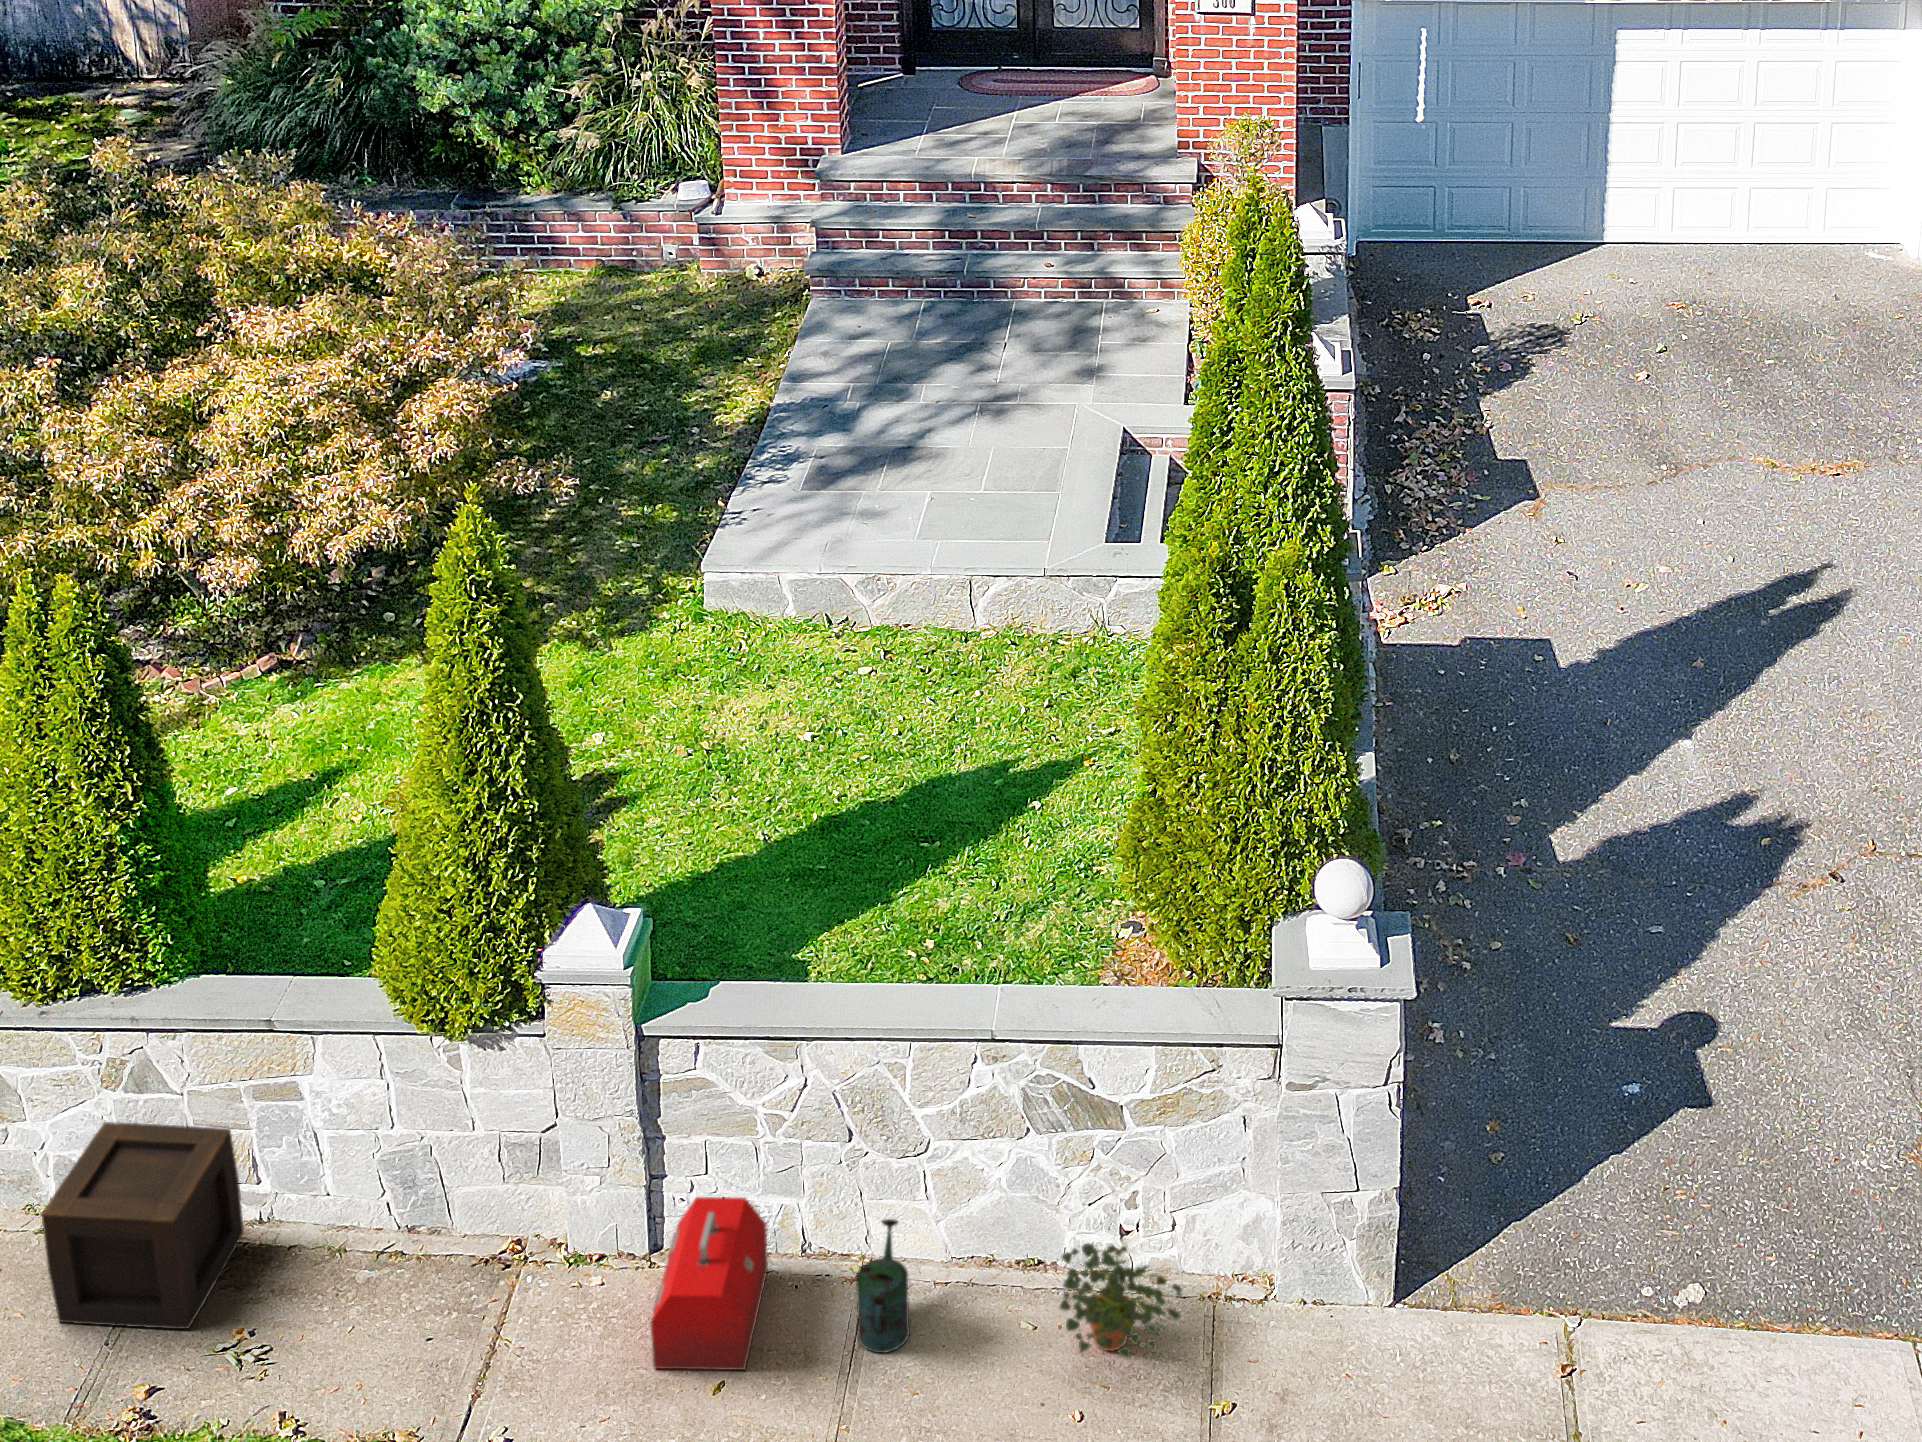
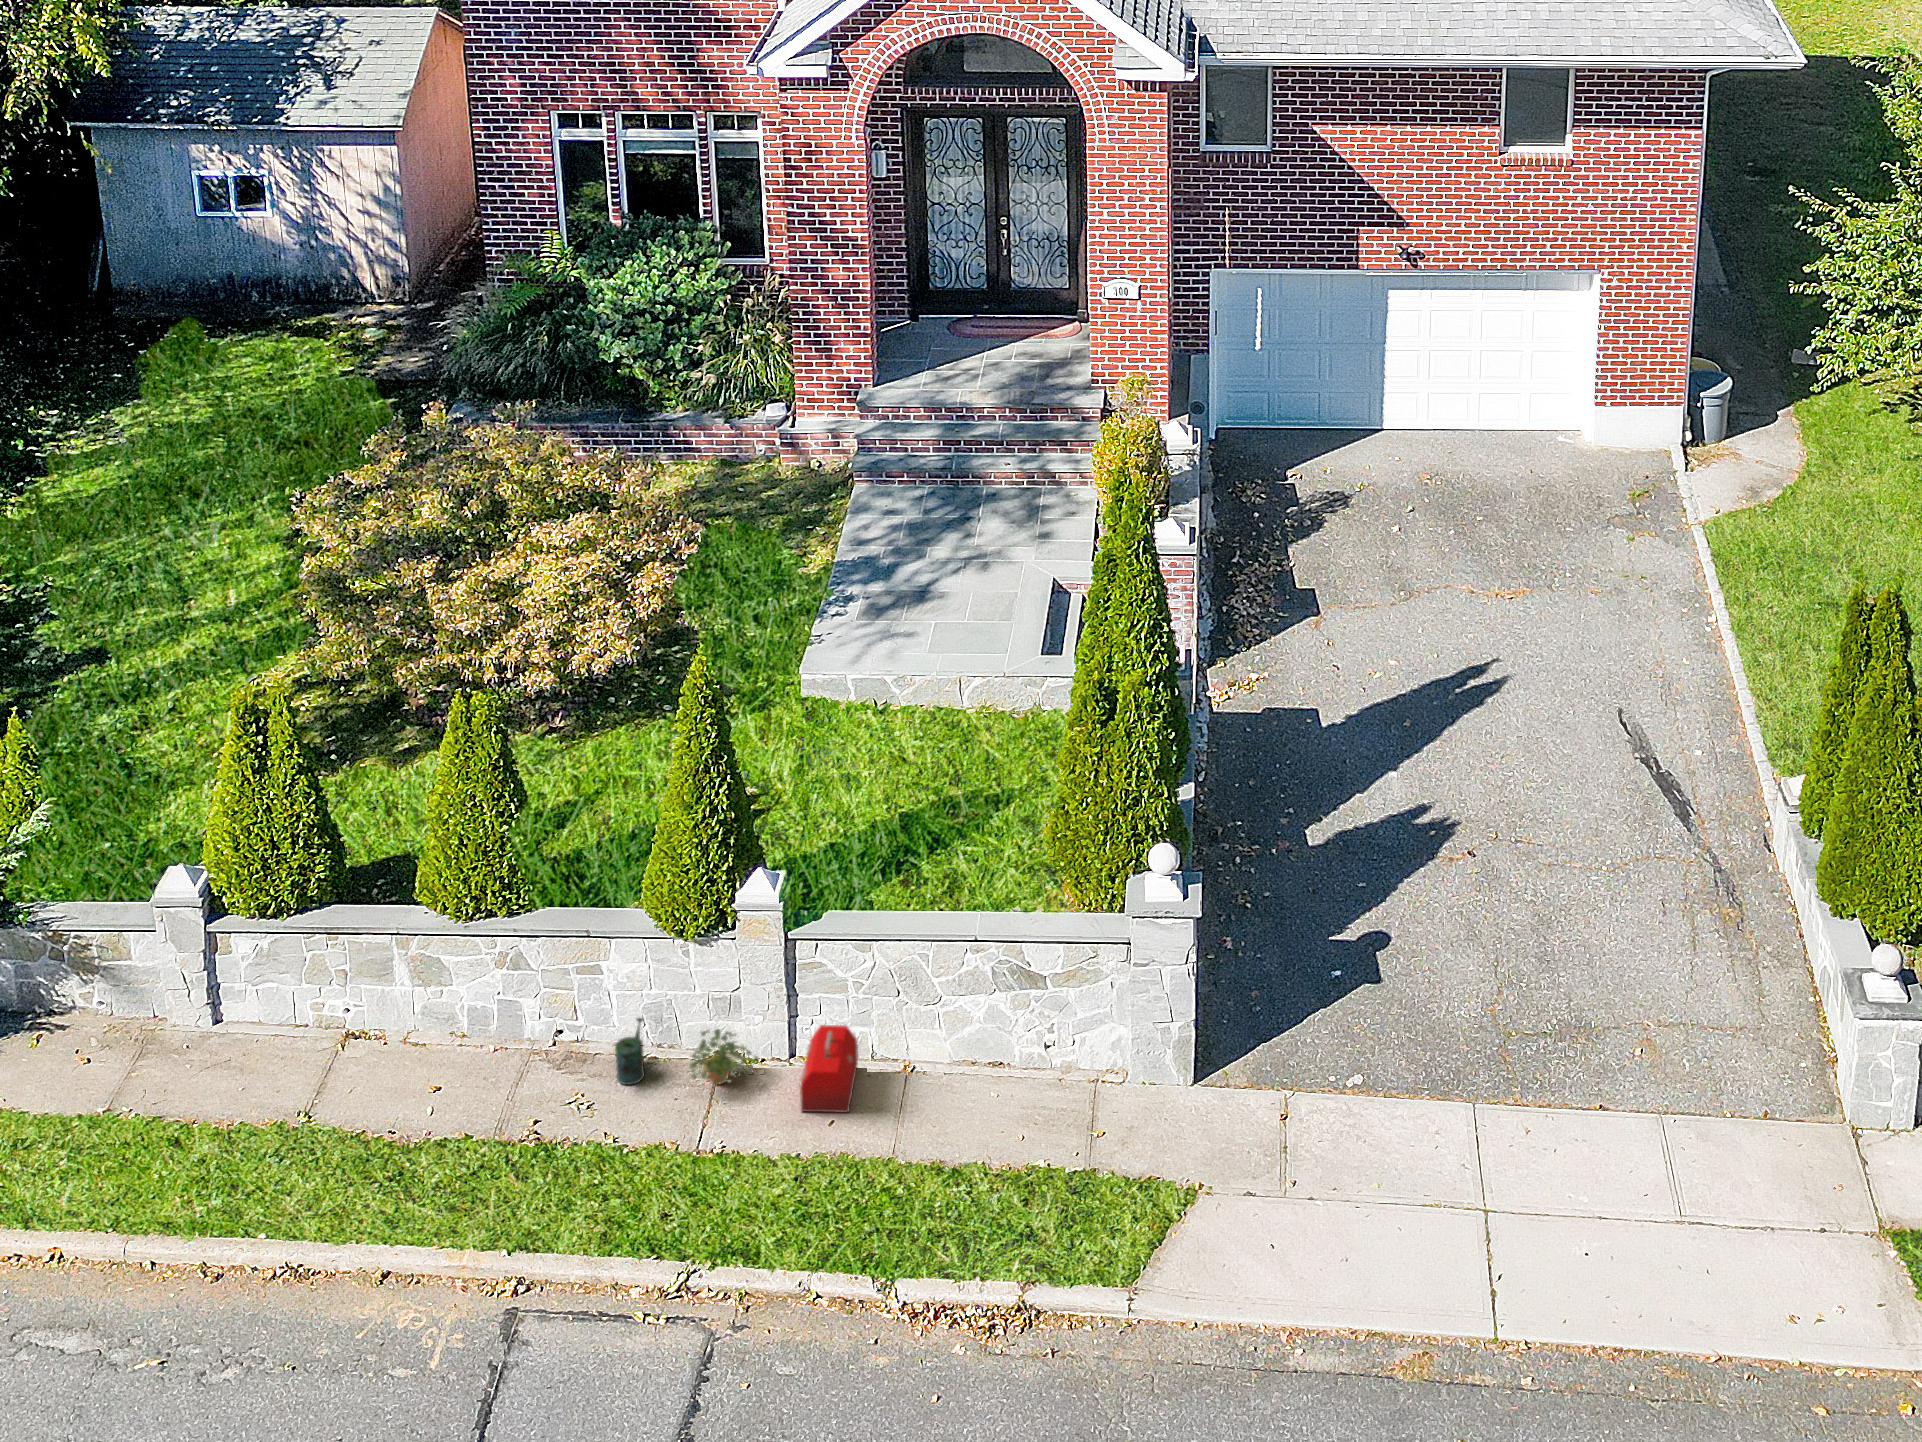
wooden crate: present [41,1122,244,1329] -> none [481,985,575,1092]
watering can: present [855,1219,910,1353] -> present [615,1018,645,1085]
potted plant: present [1060,1243,1182,1358] -> present [690,1029,758,1086]

